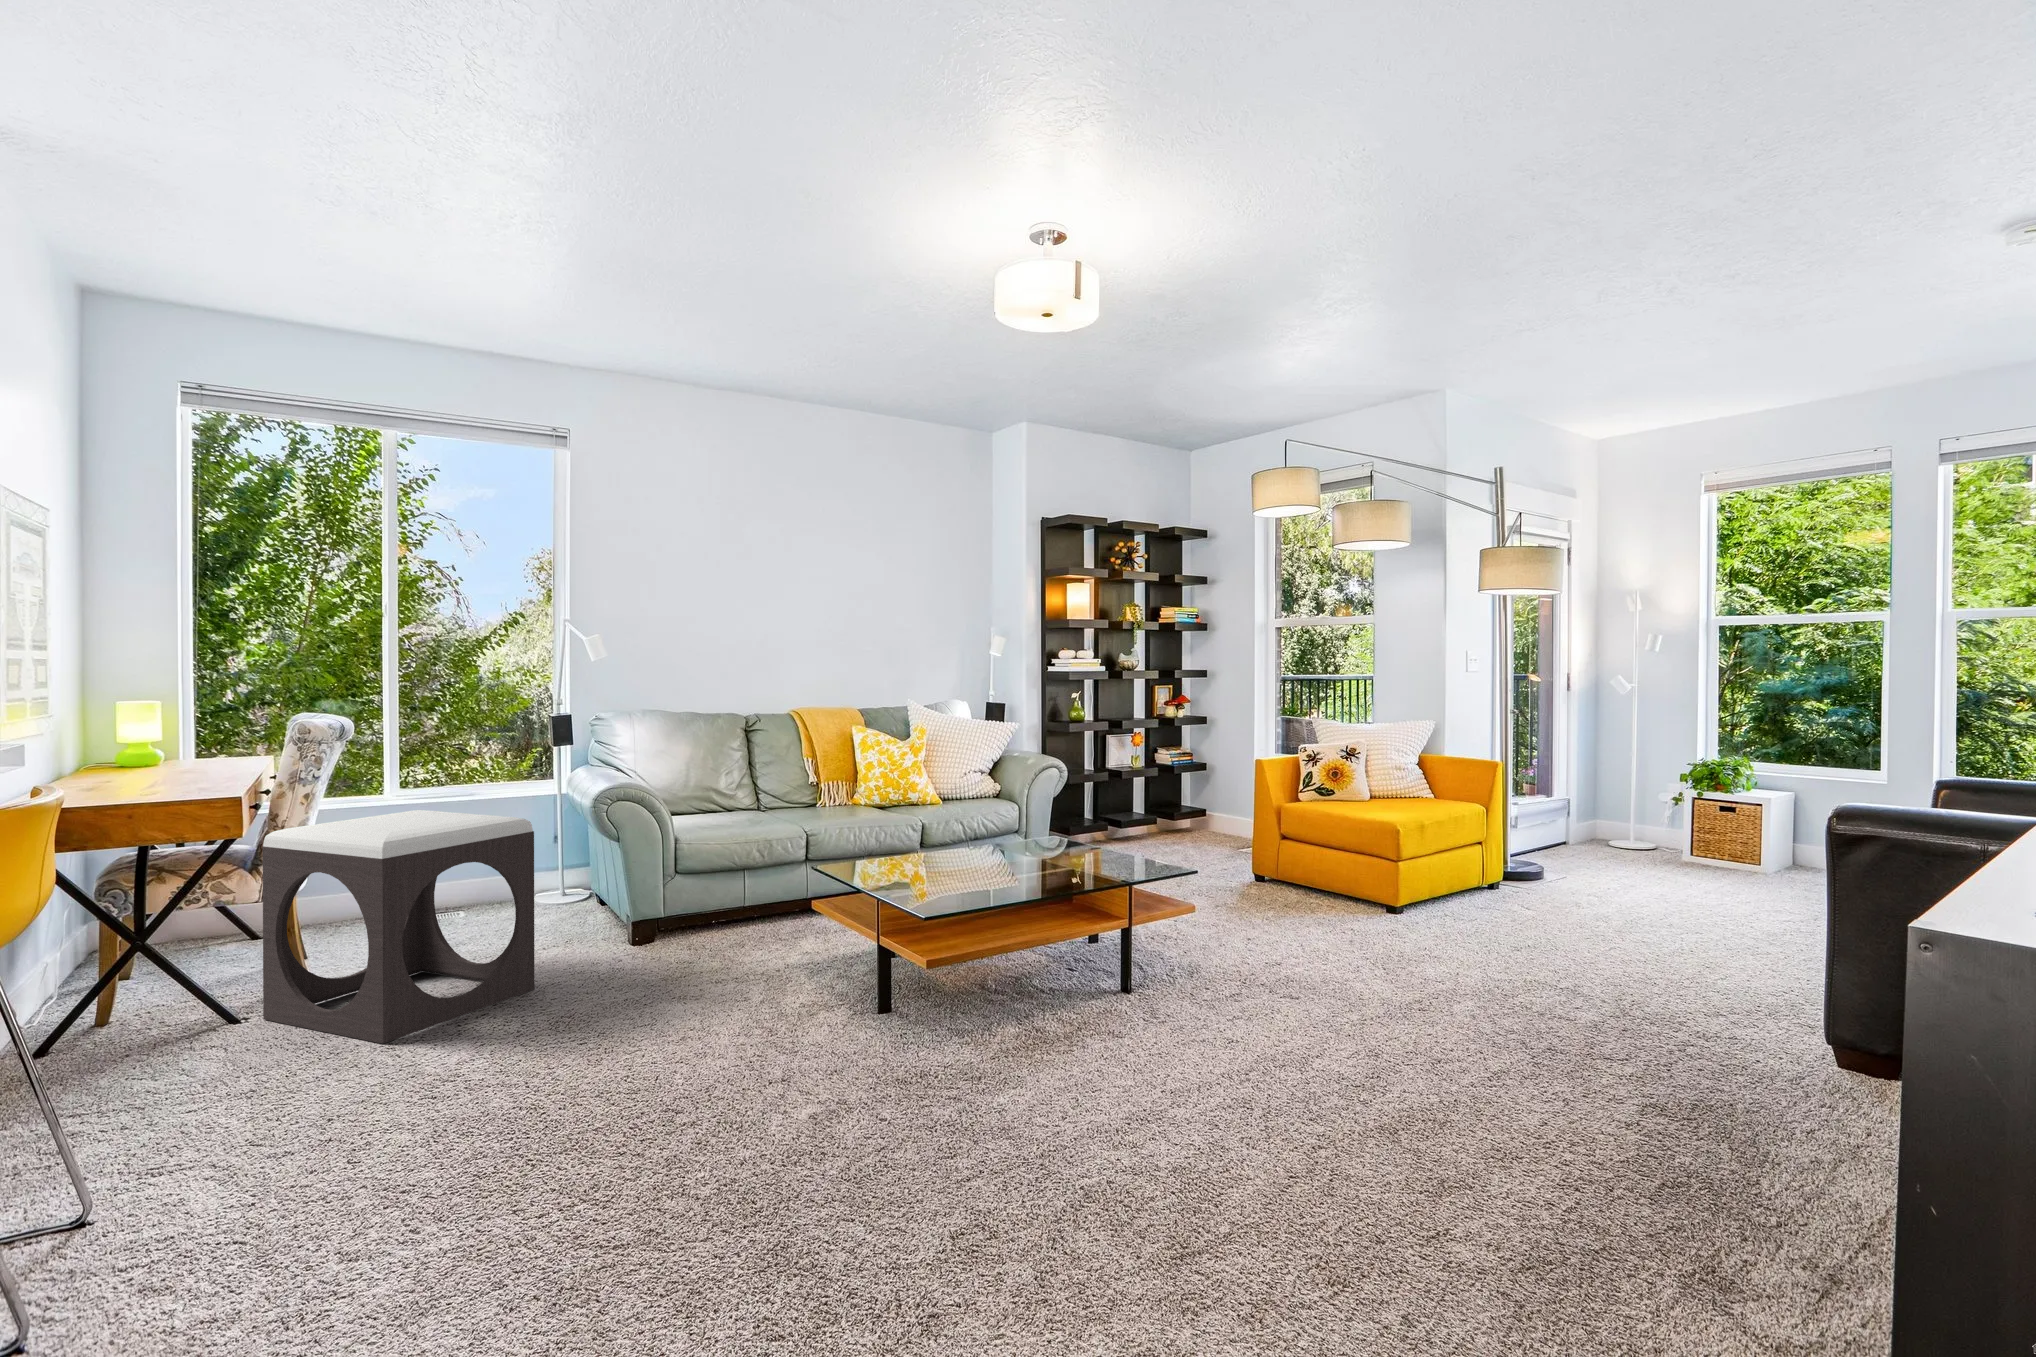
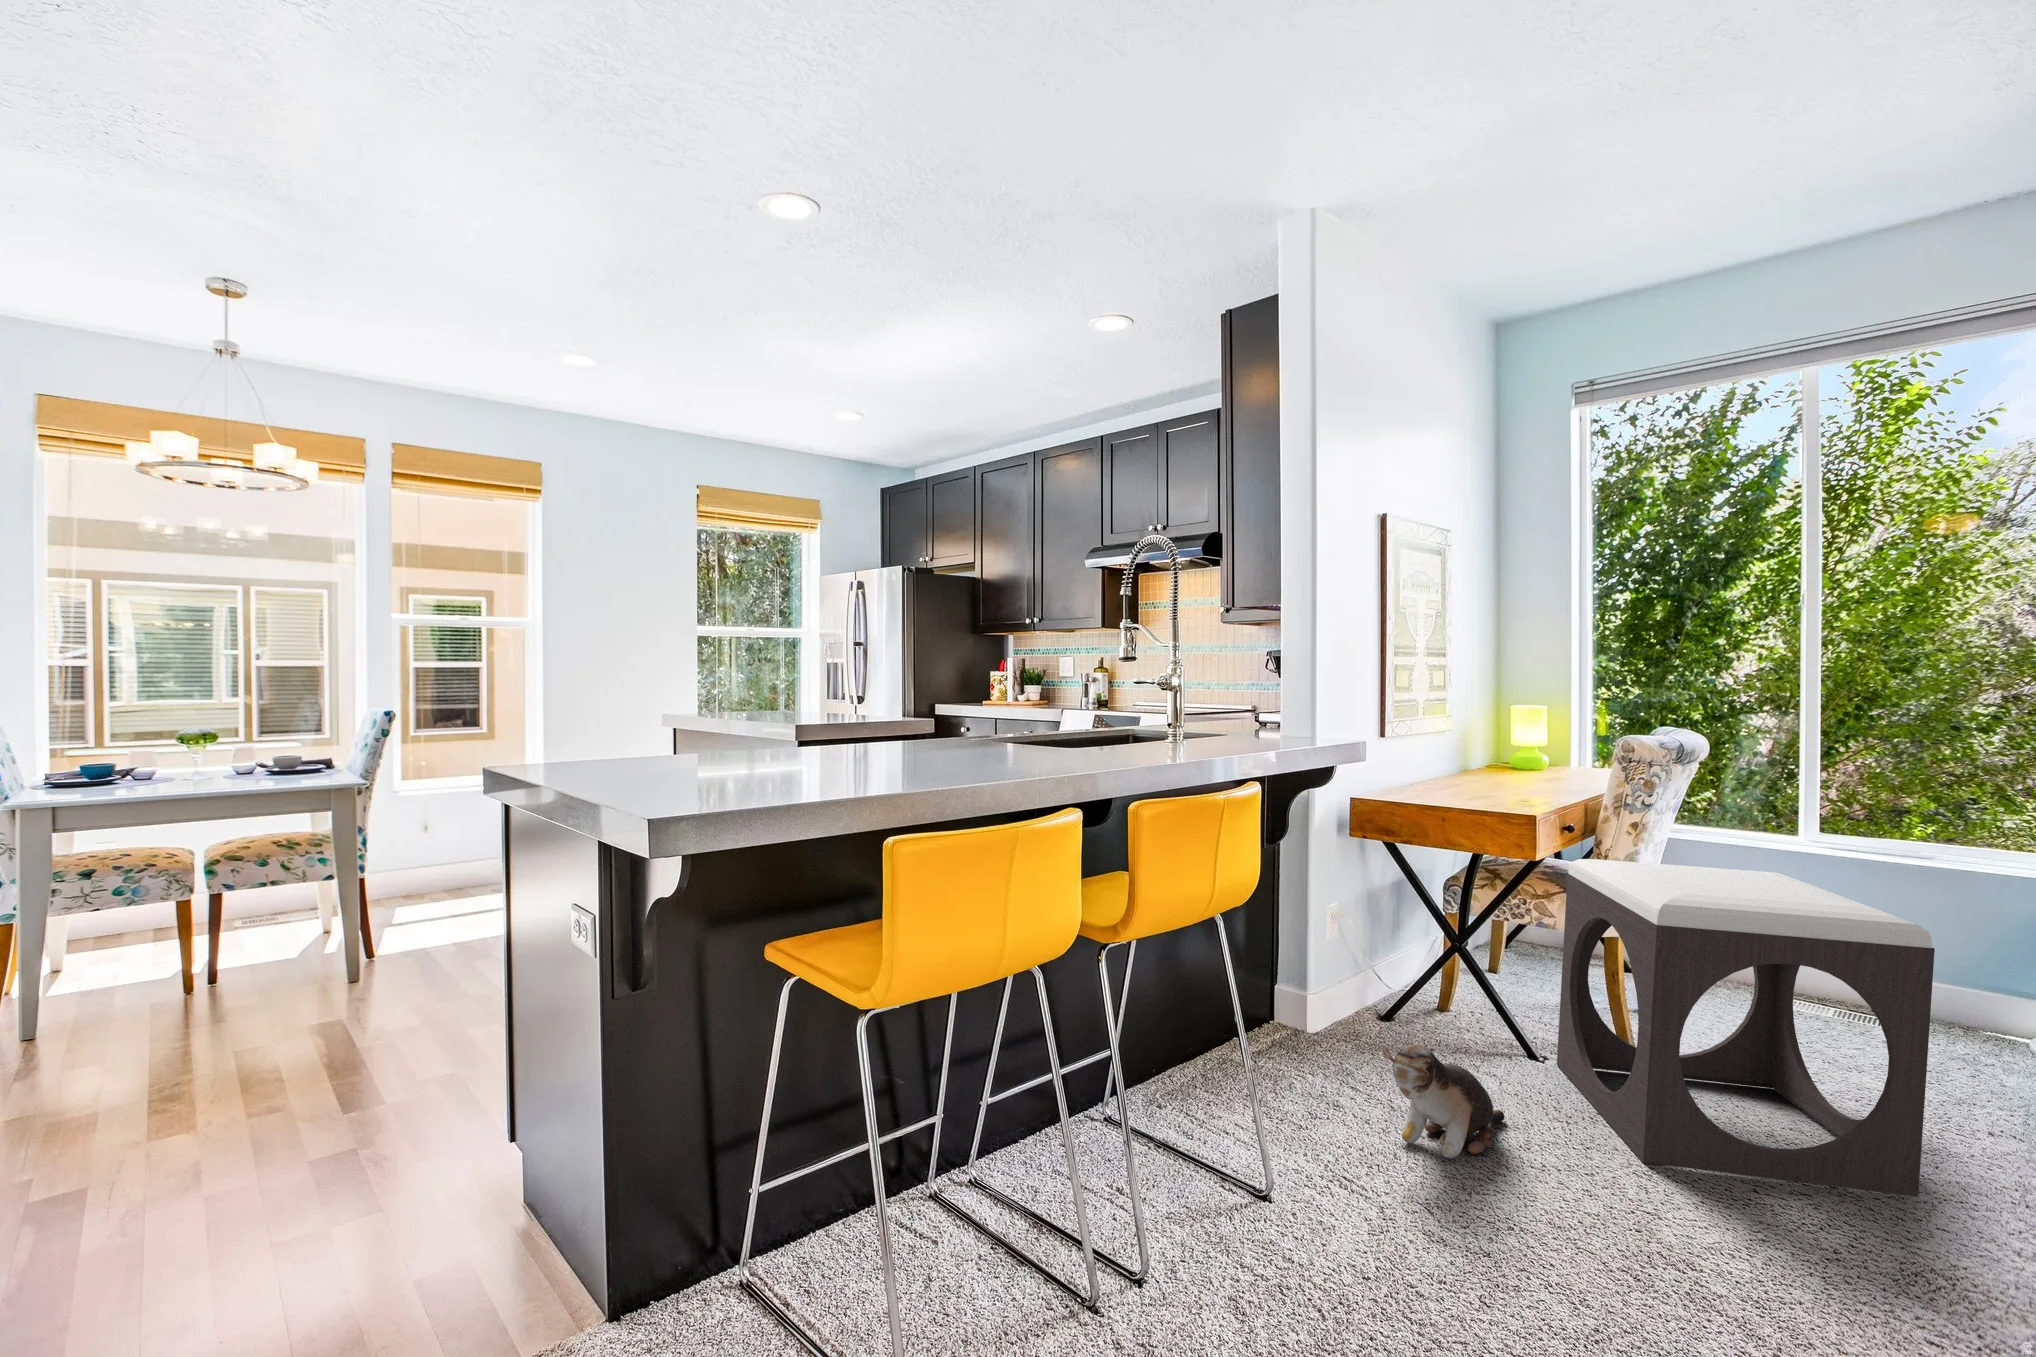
plush toy: none [172,1019,272,1119] -> present [1382,1045,1505,1158]

